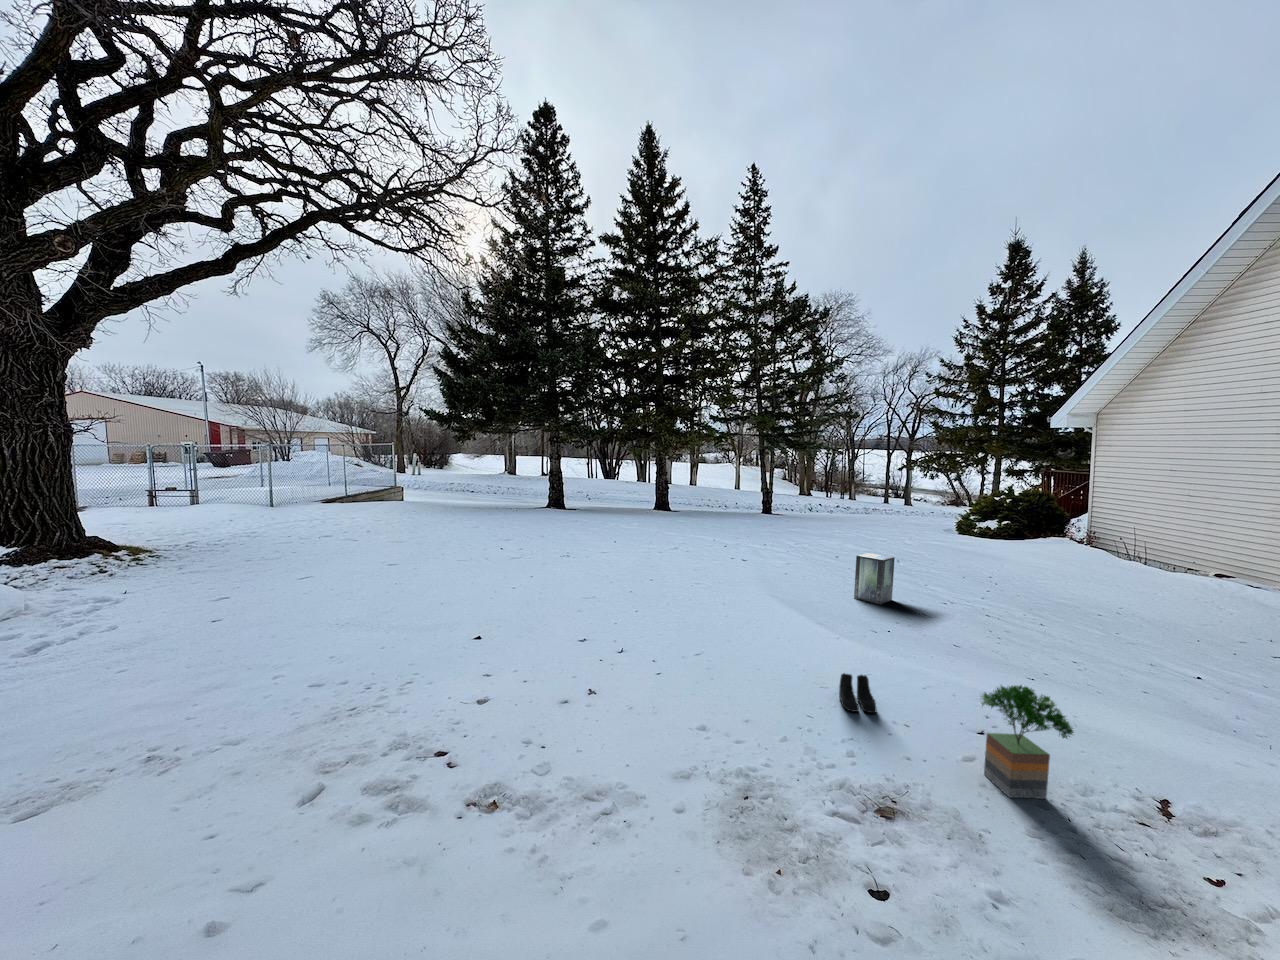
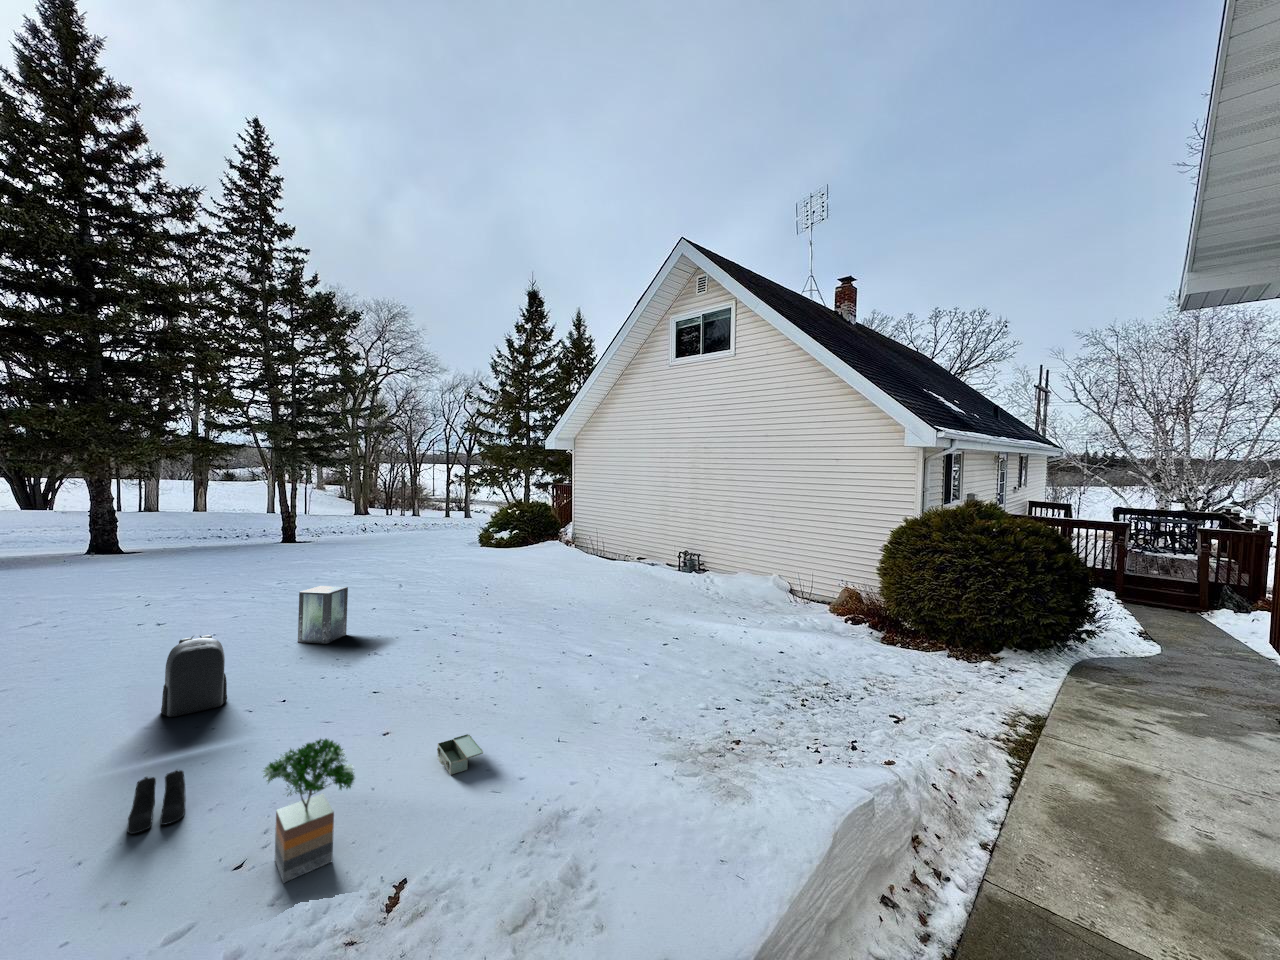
backpack: none [796,576,838,636] -> present [161,635,227,717]
toolbox: none [1090,728,1166,768] -> present [437,734,483,775]

